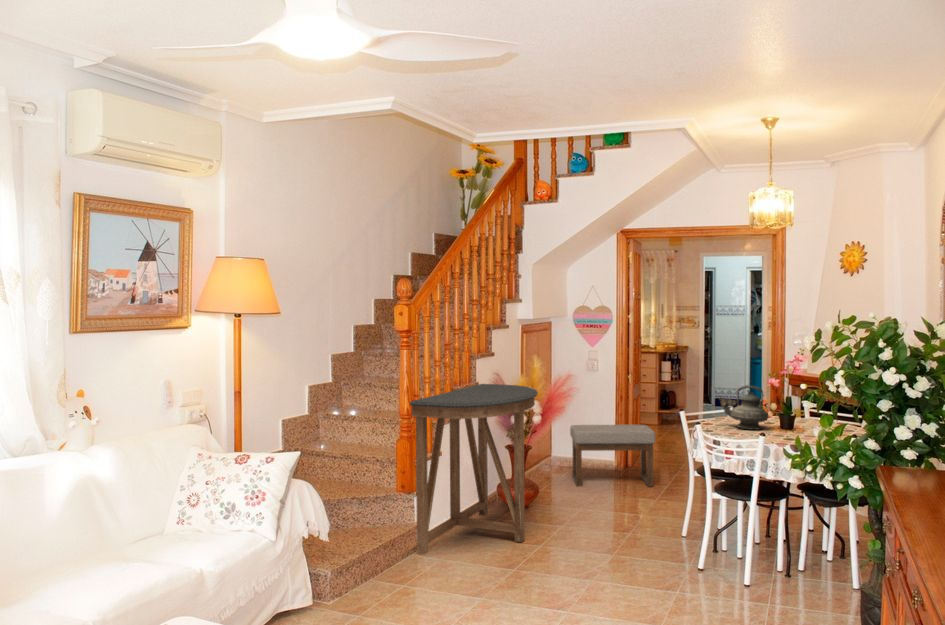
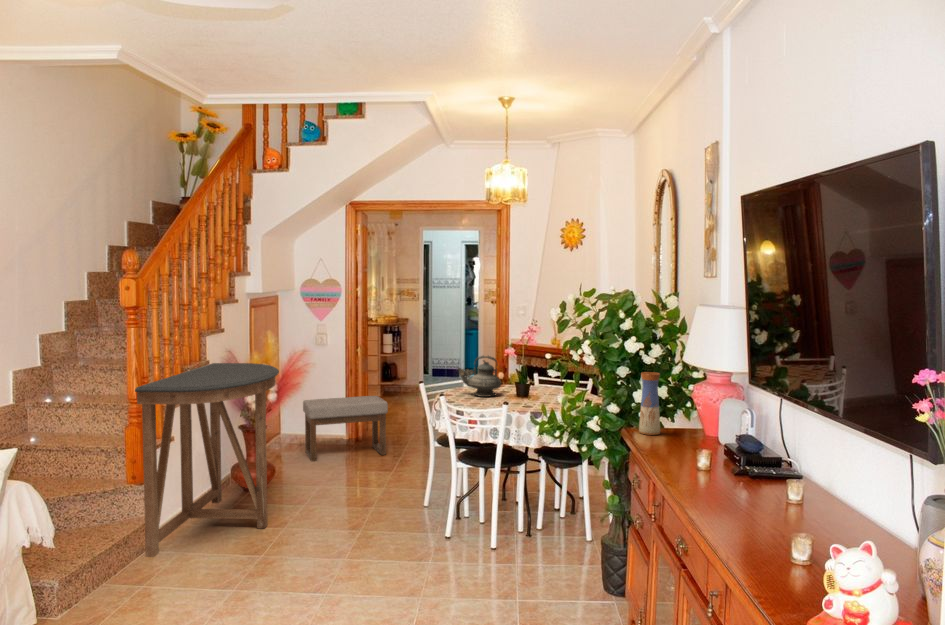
vase: none [895,406,922,477] -> present [639,372,660,435]

